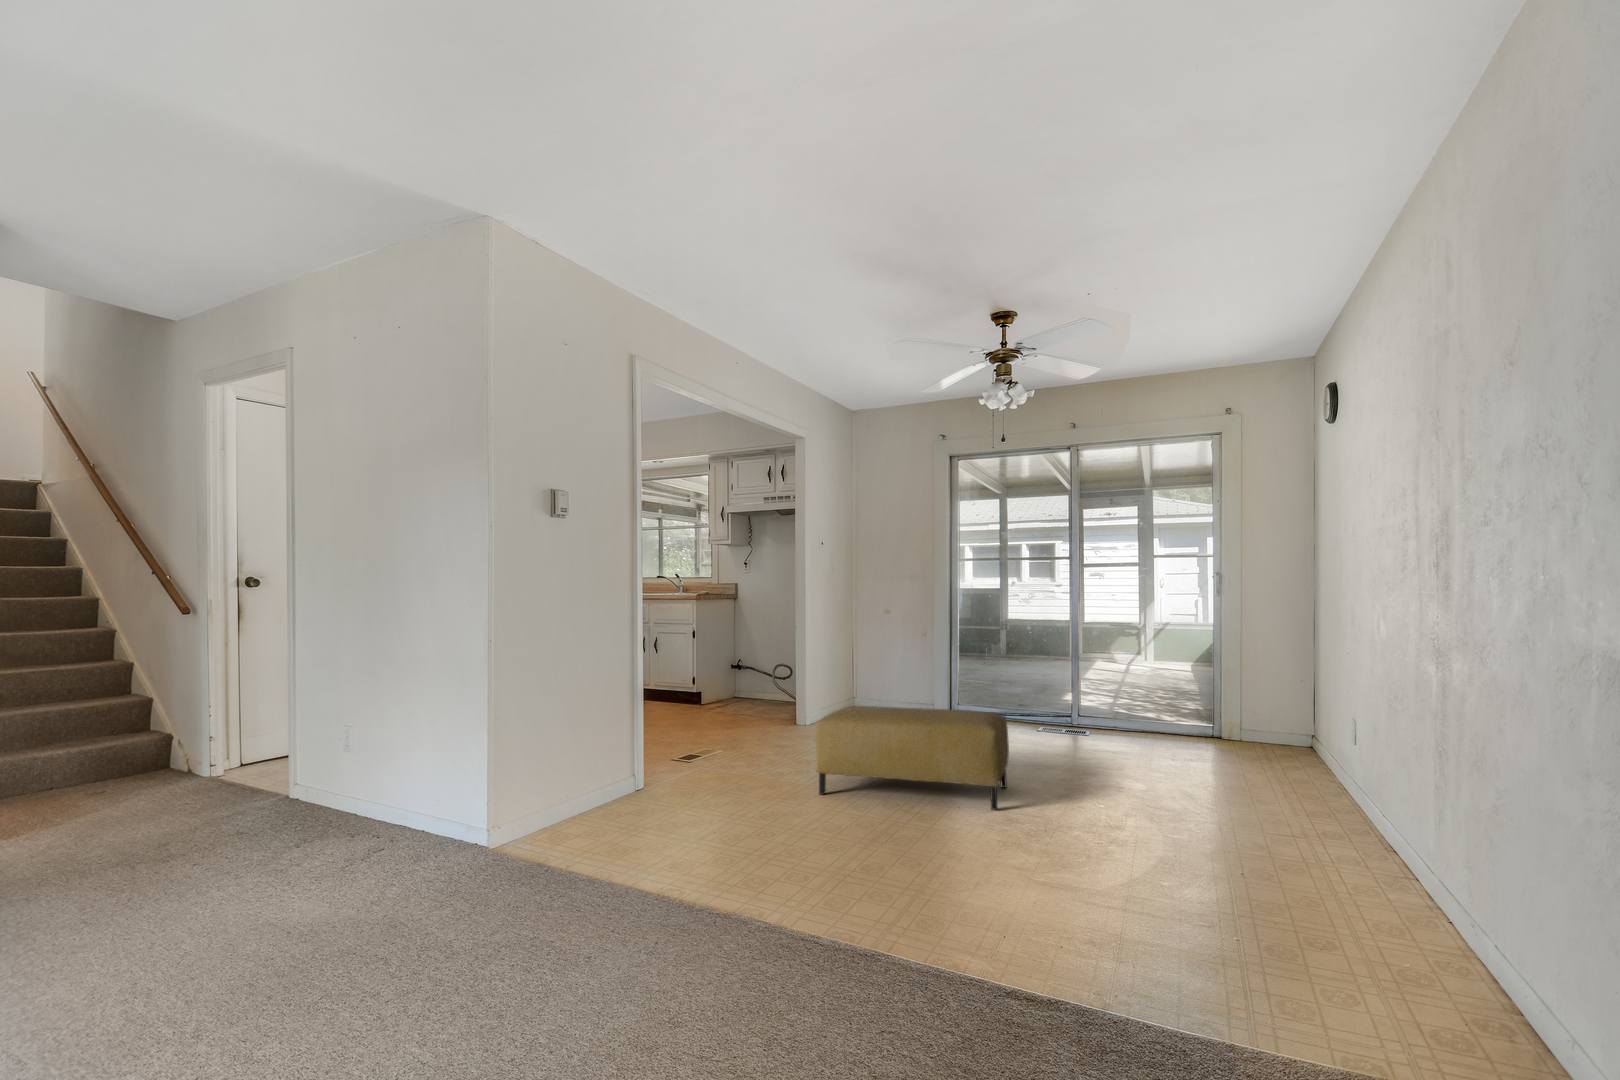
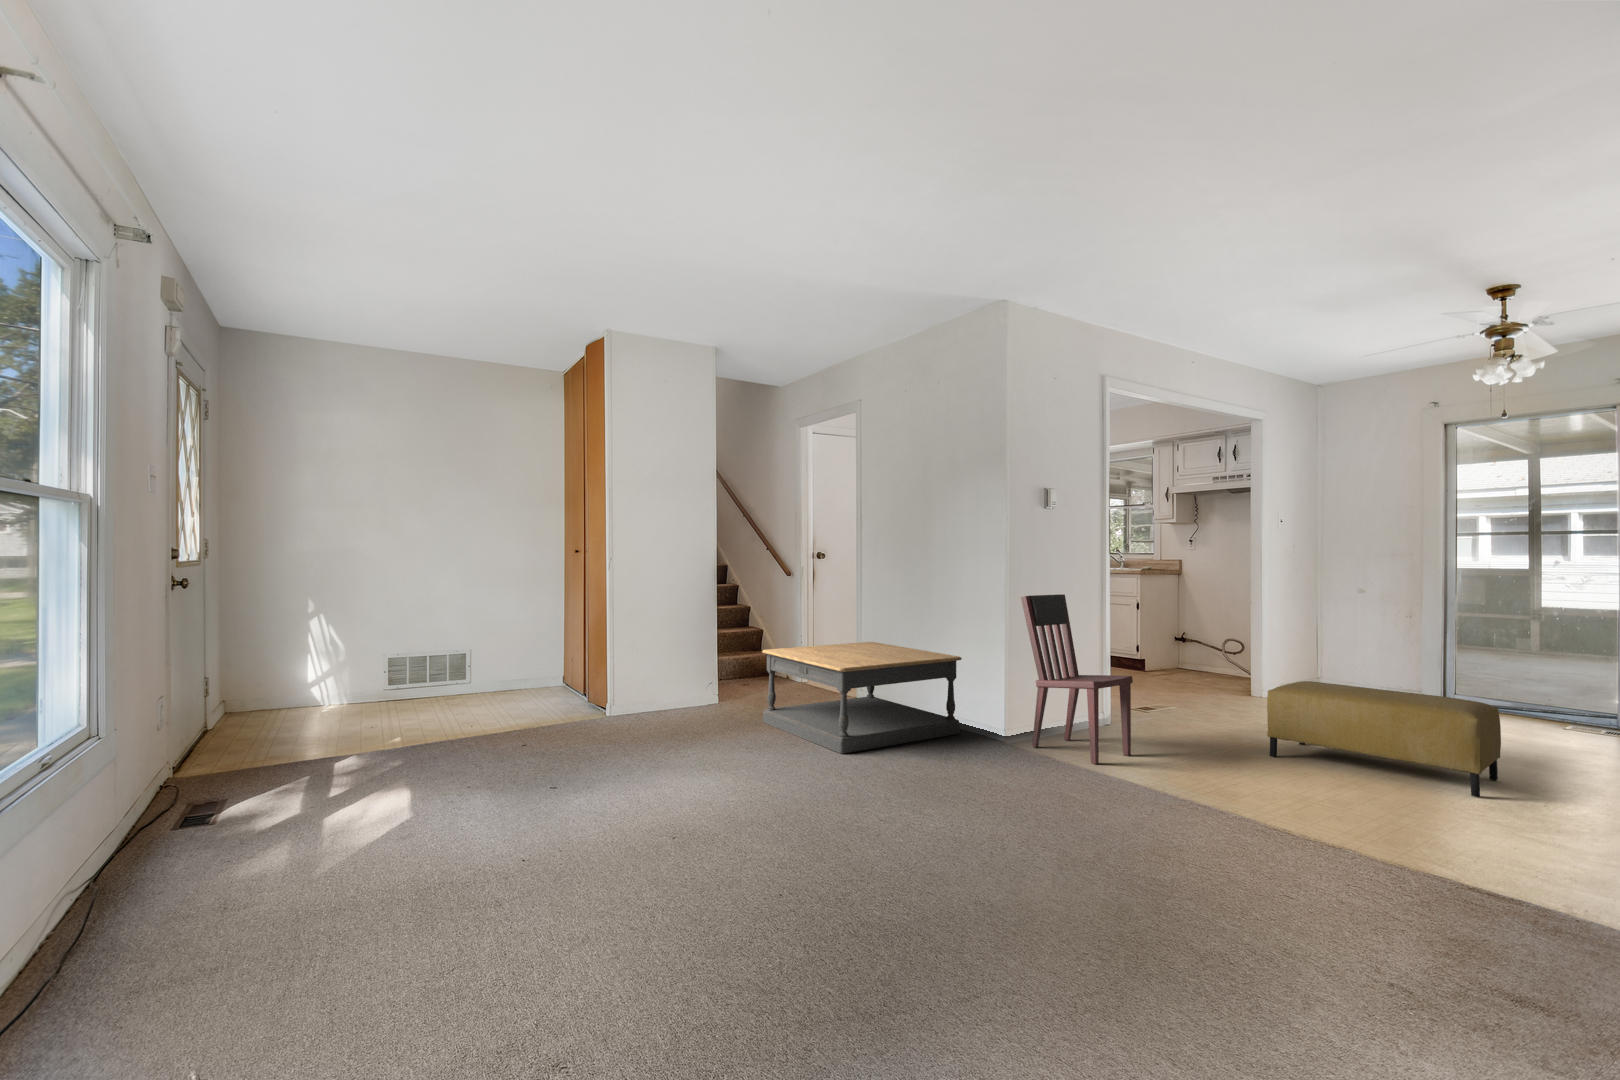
dining chair: none [536,623,676,842] -> present [1021,594,1133,764]
coffee table: none [90,704,454,899] -> present [762,642,962,754]

